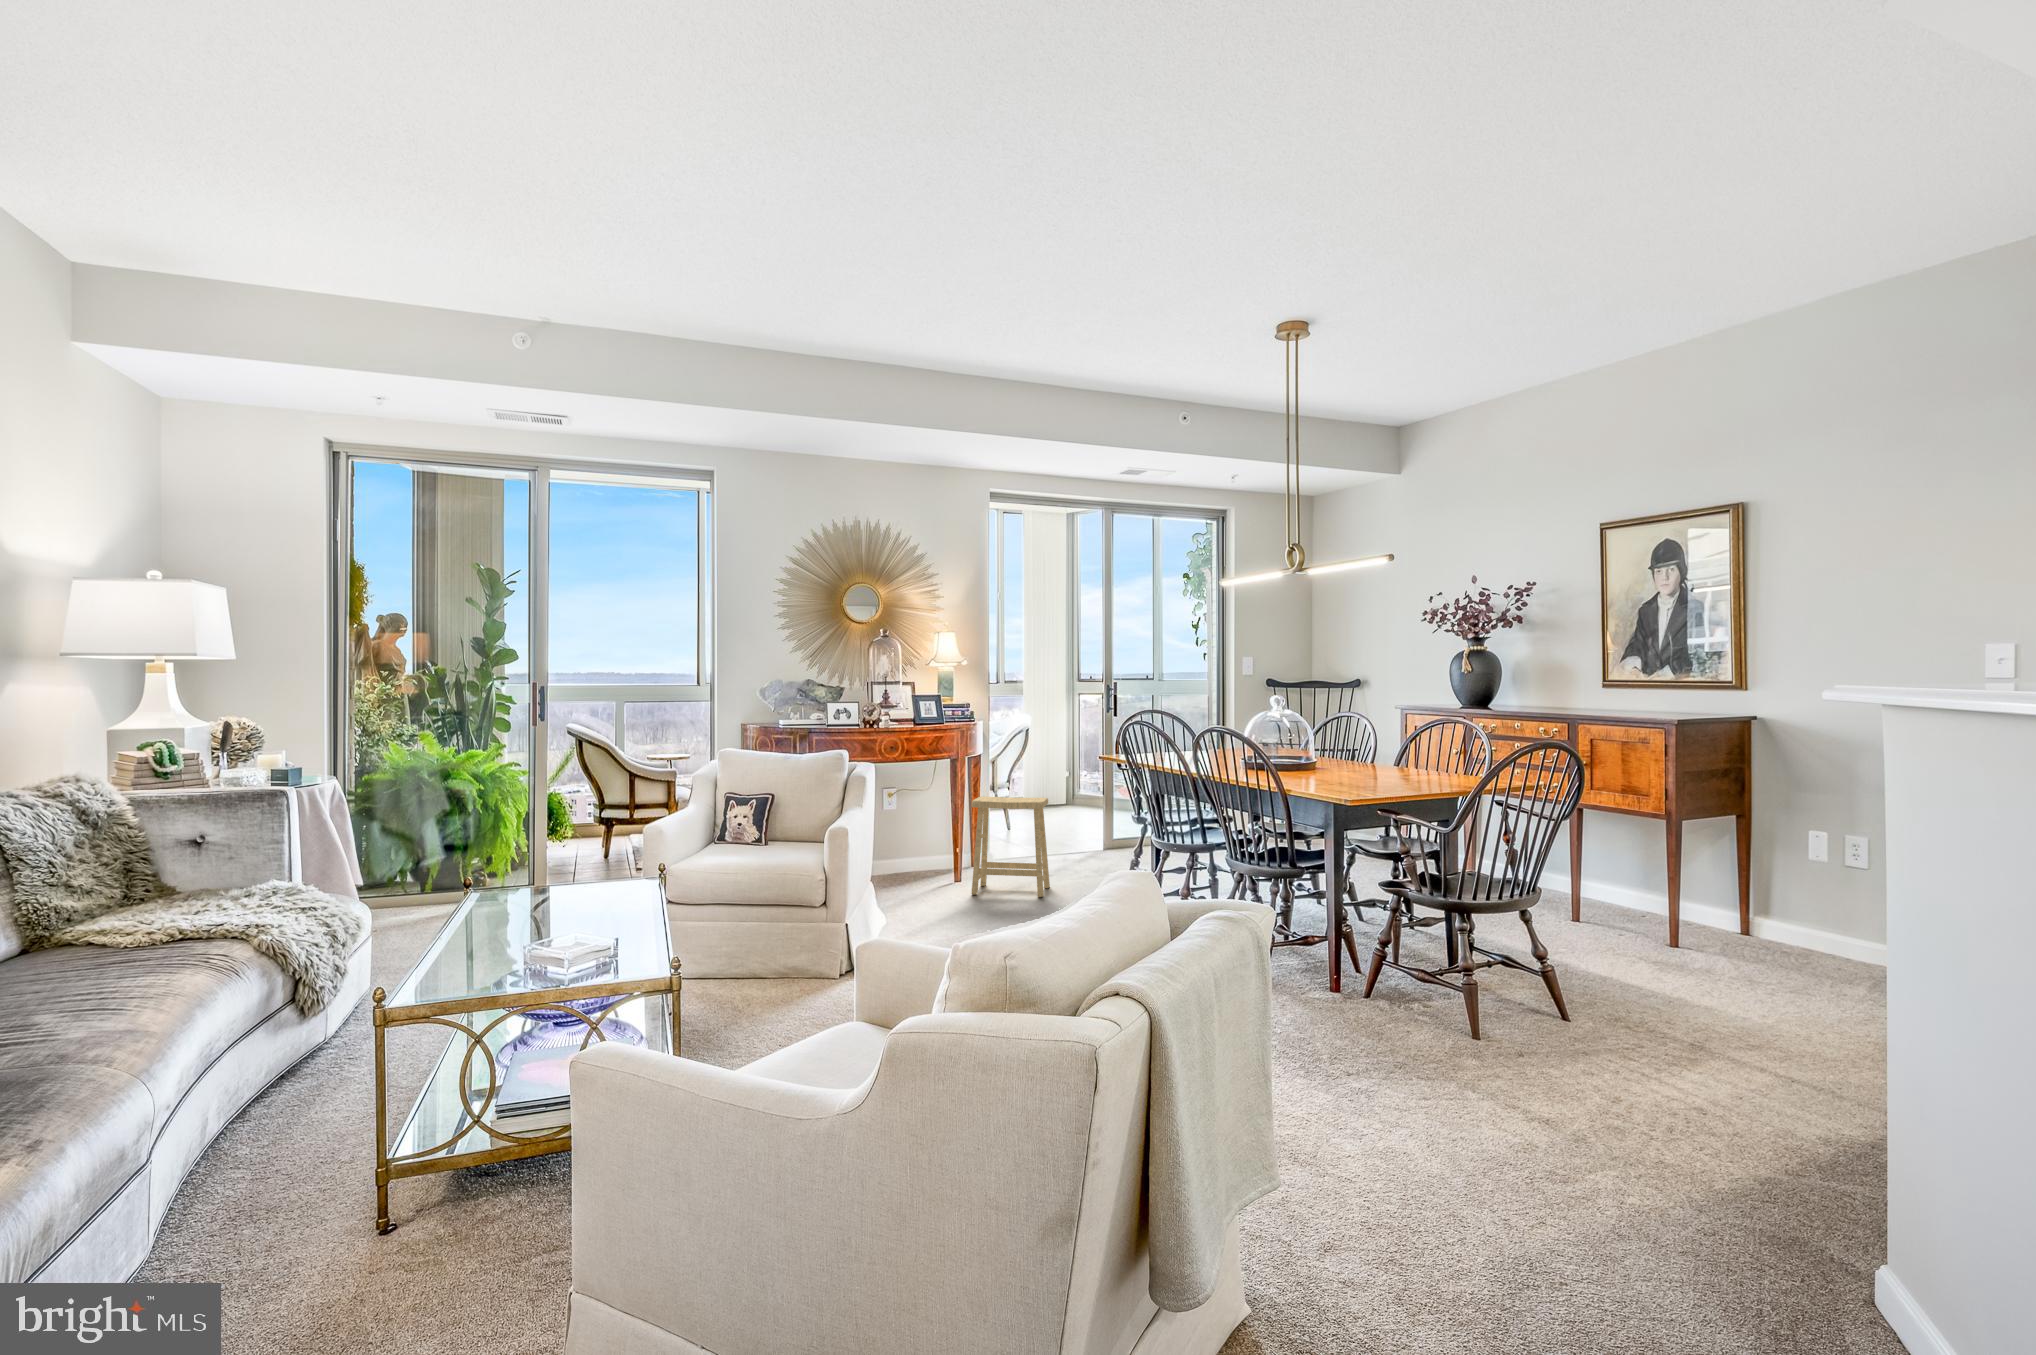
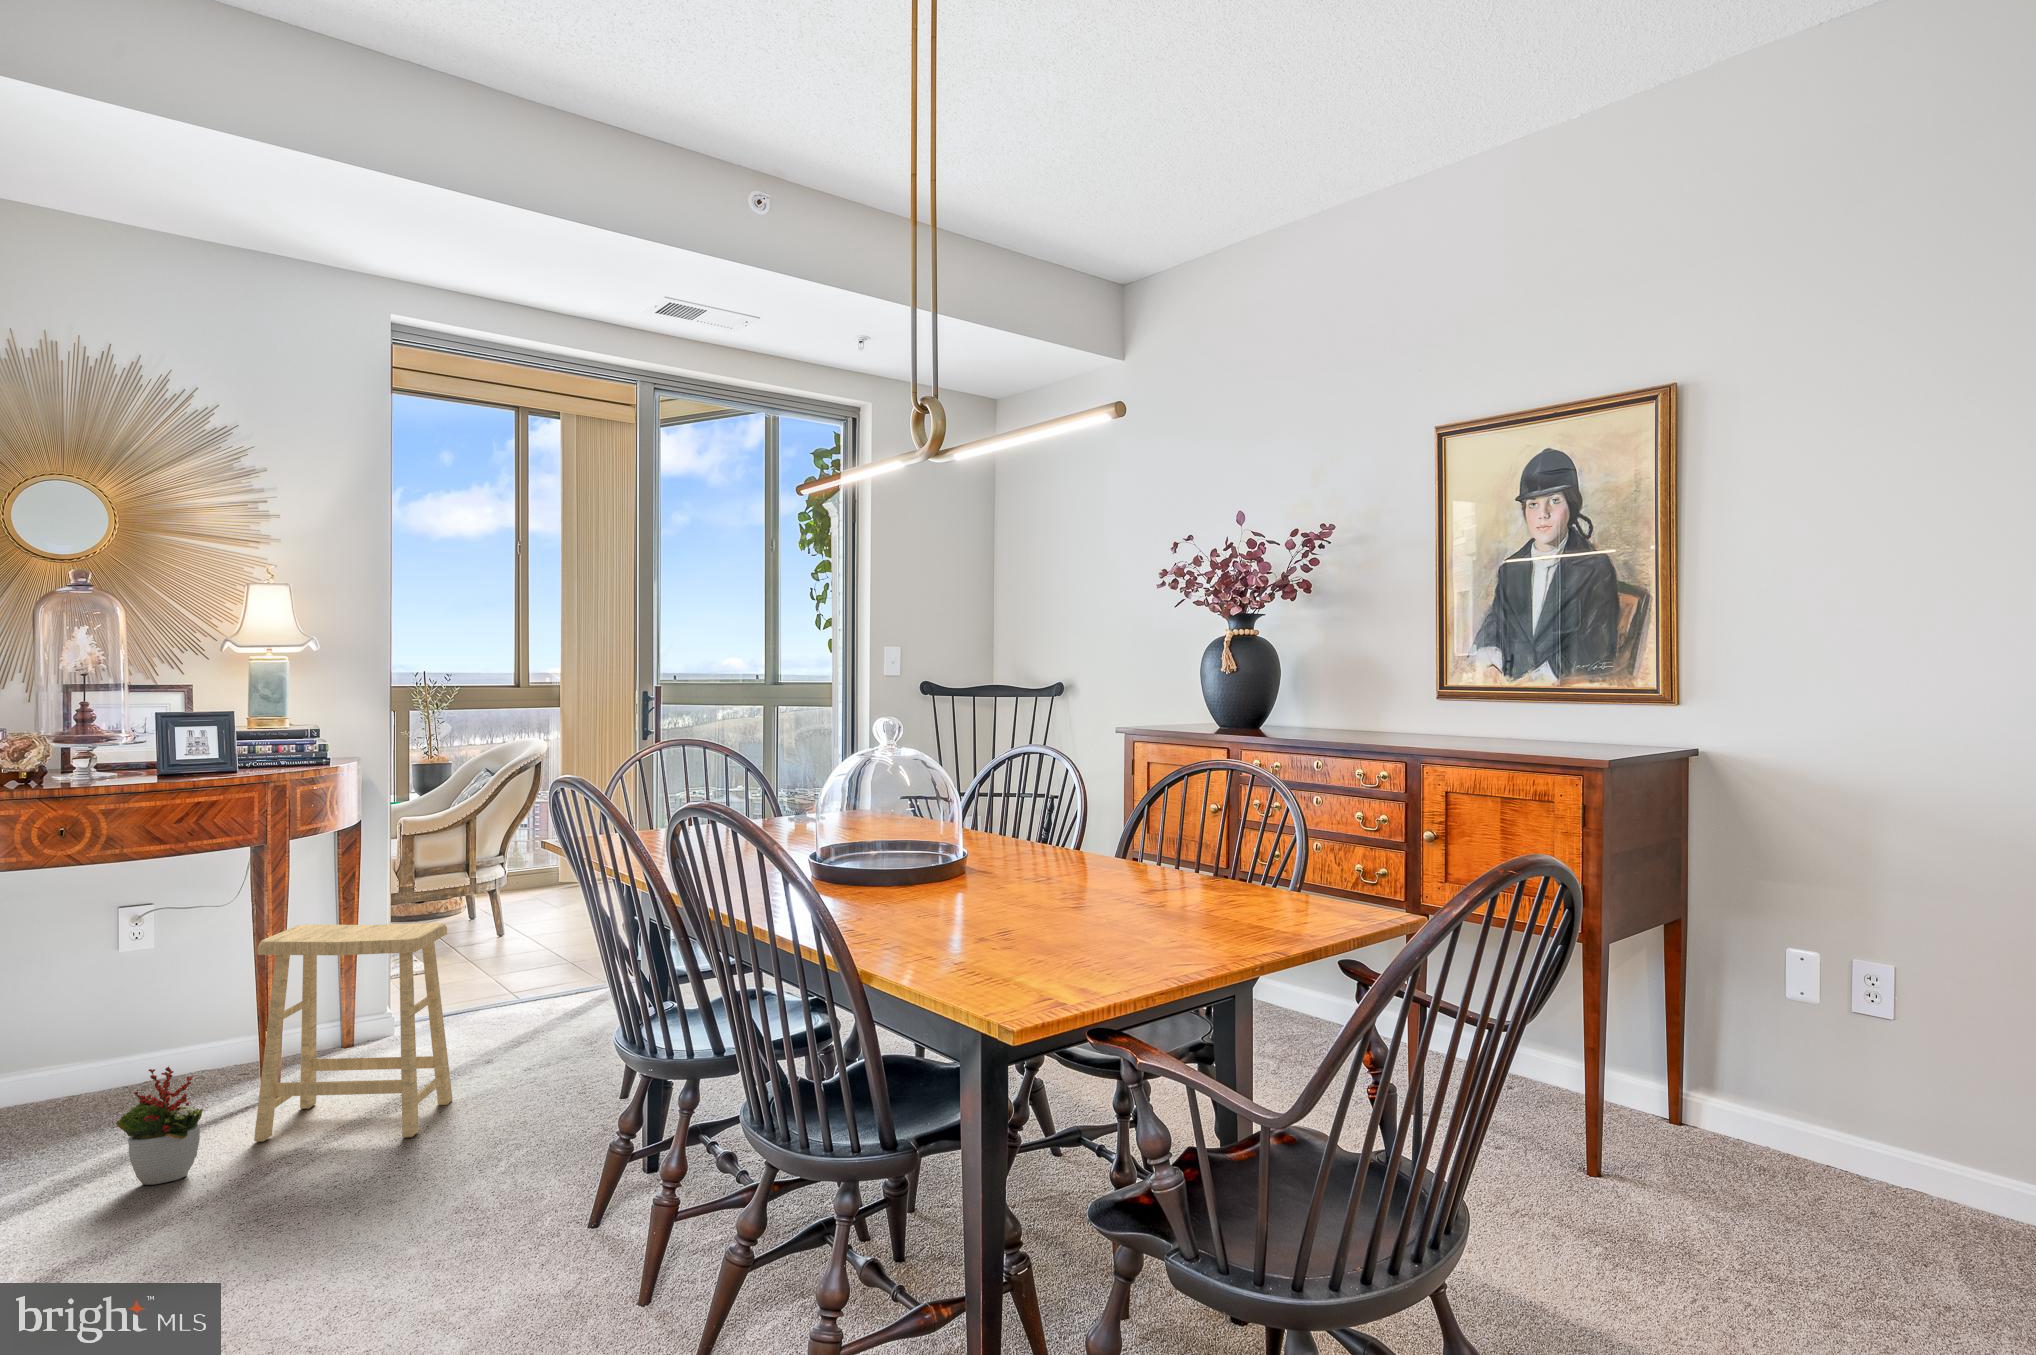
decorative plant: none [929,852,960,905] -> present [117,1066,203,1185]

